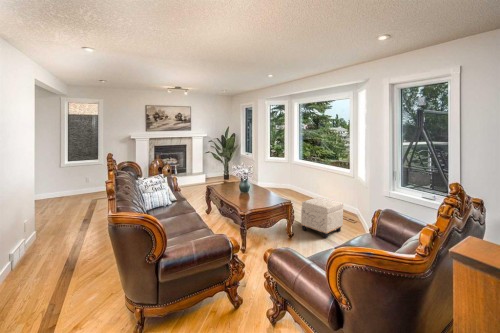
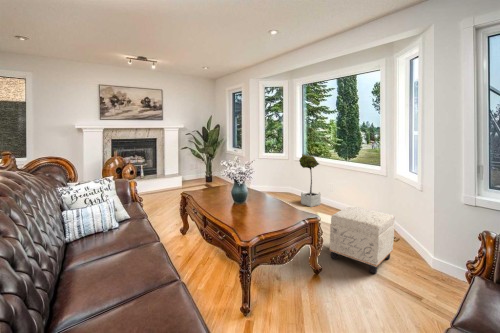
potted tree: none [293,160,309,199] -> present [299,154,321,207]

